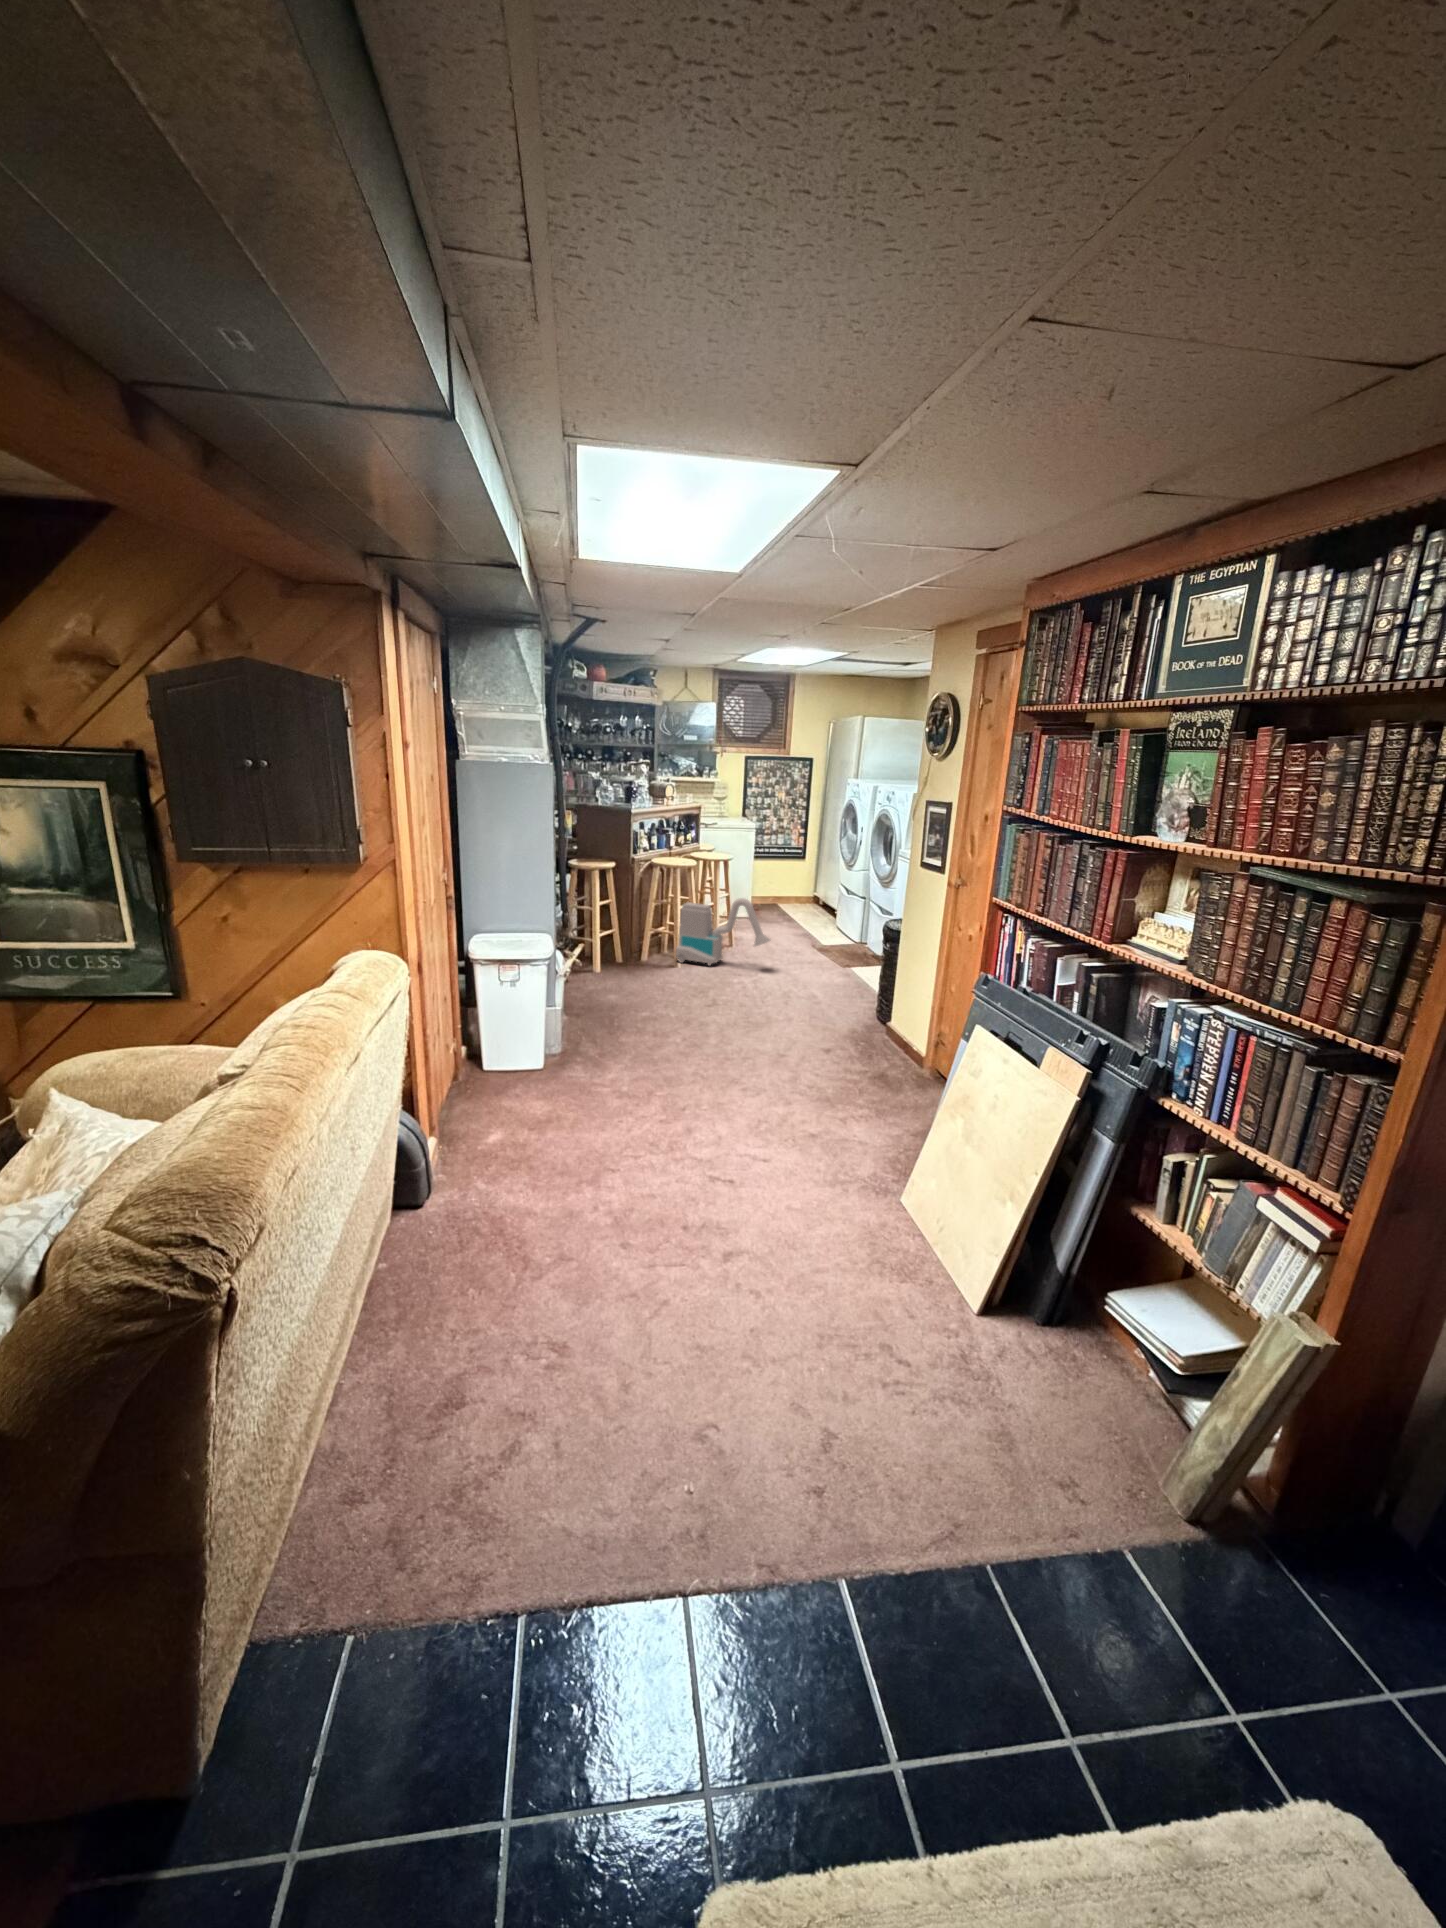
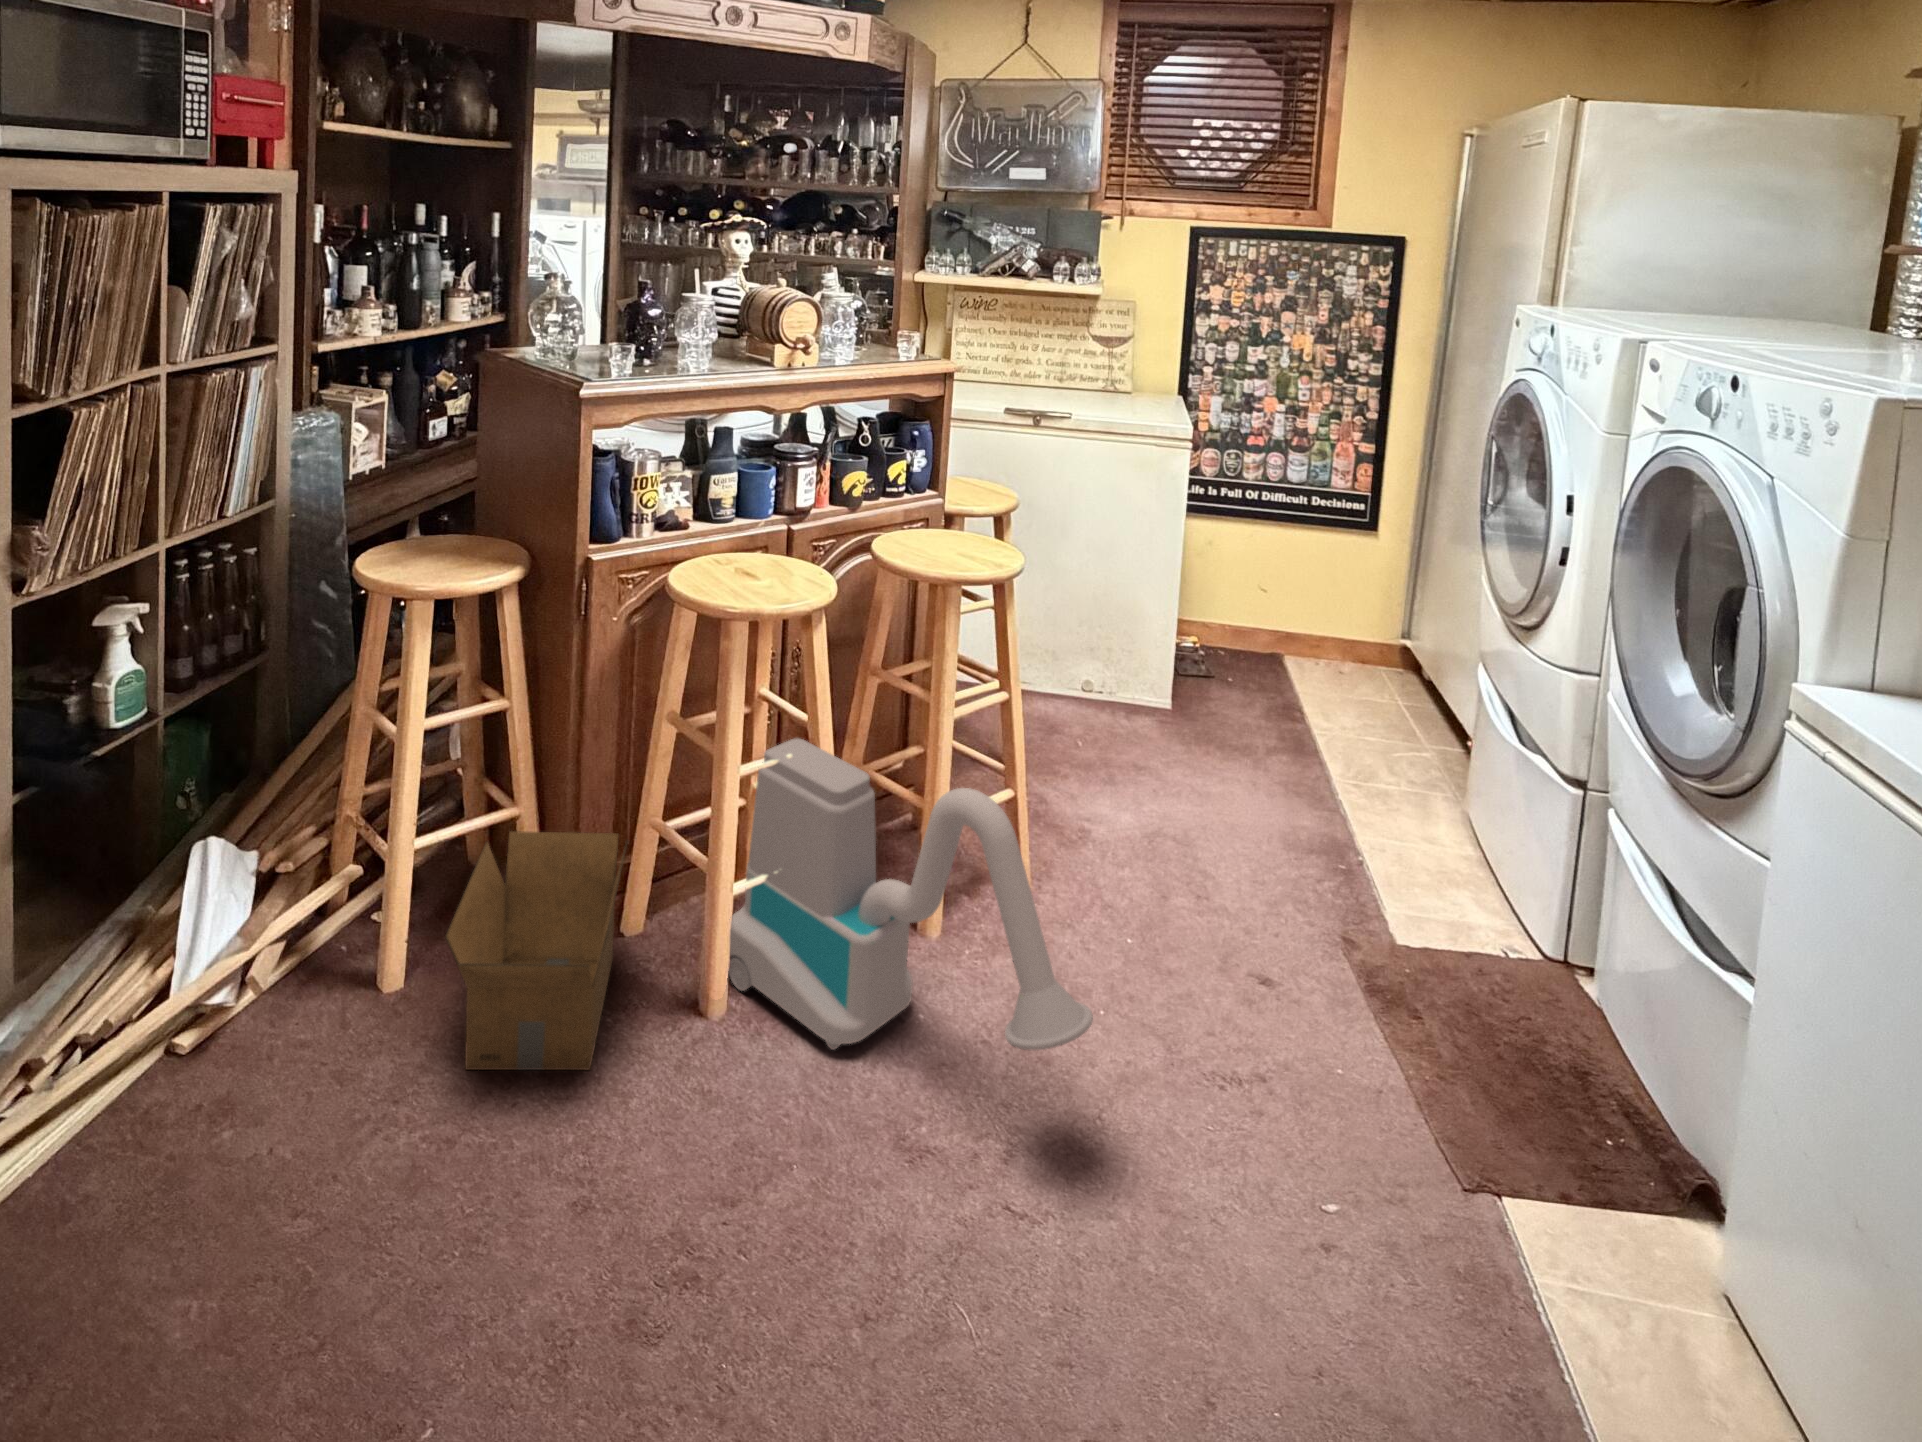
cardboard box: none [617,931,665,976] -> present [445,831,627,1070]

